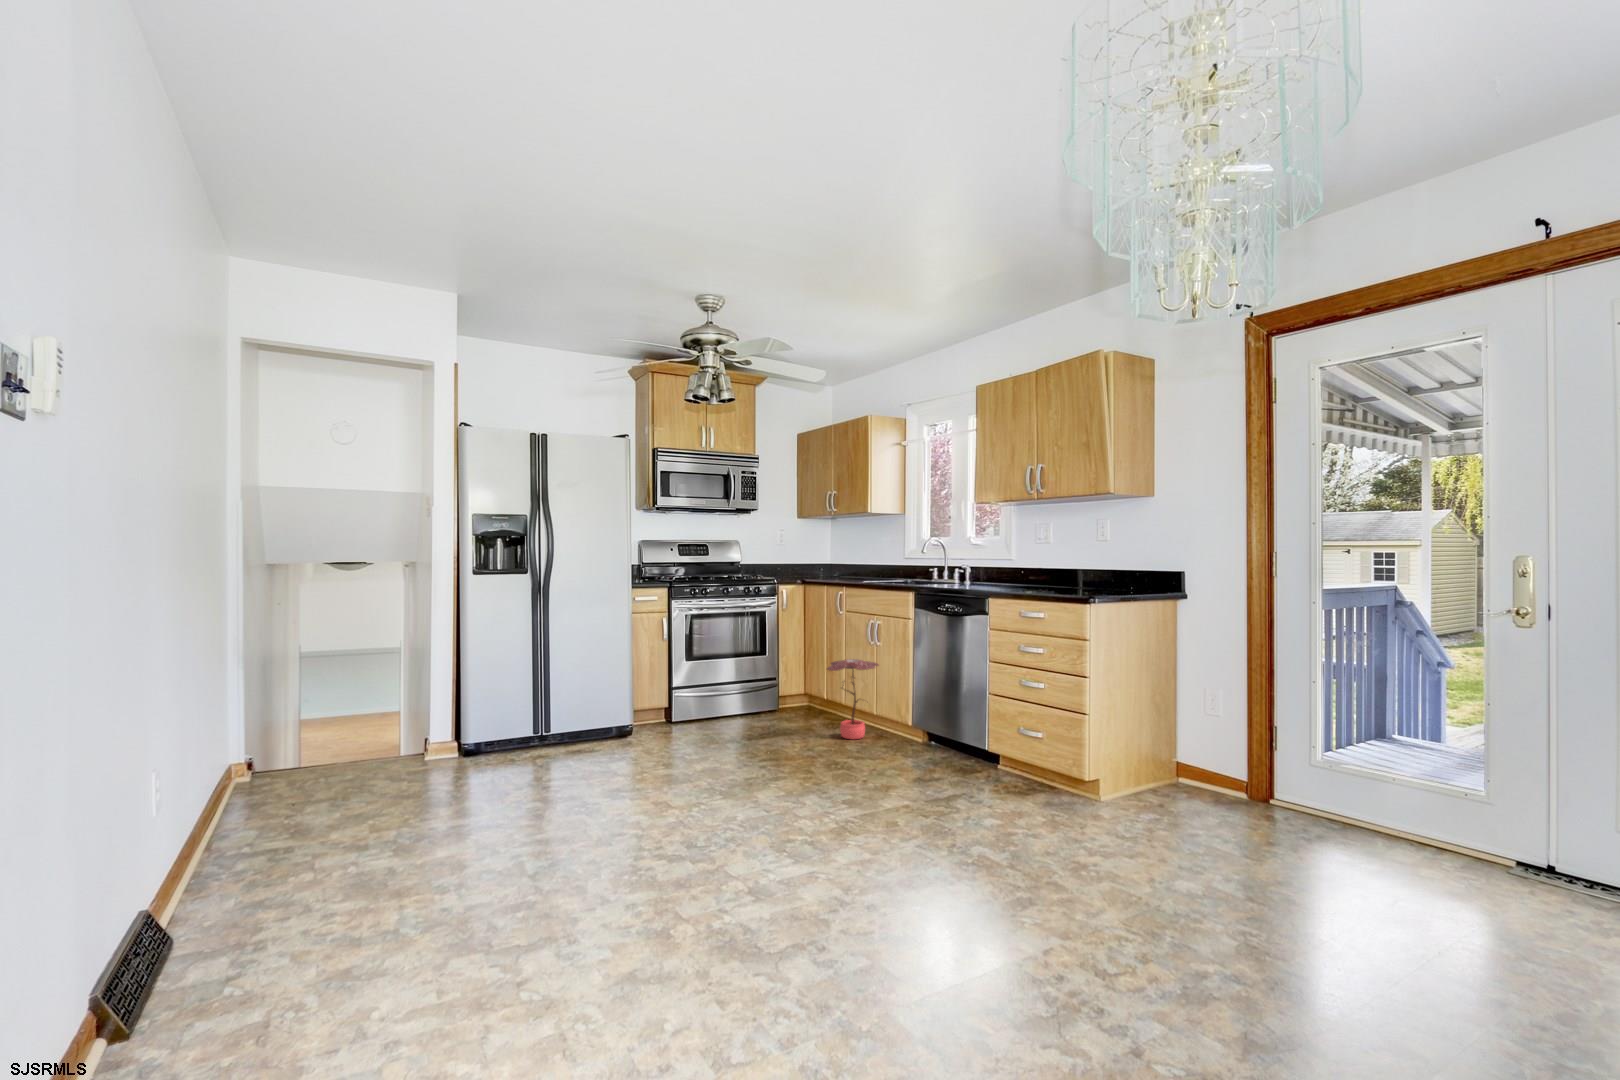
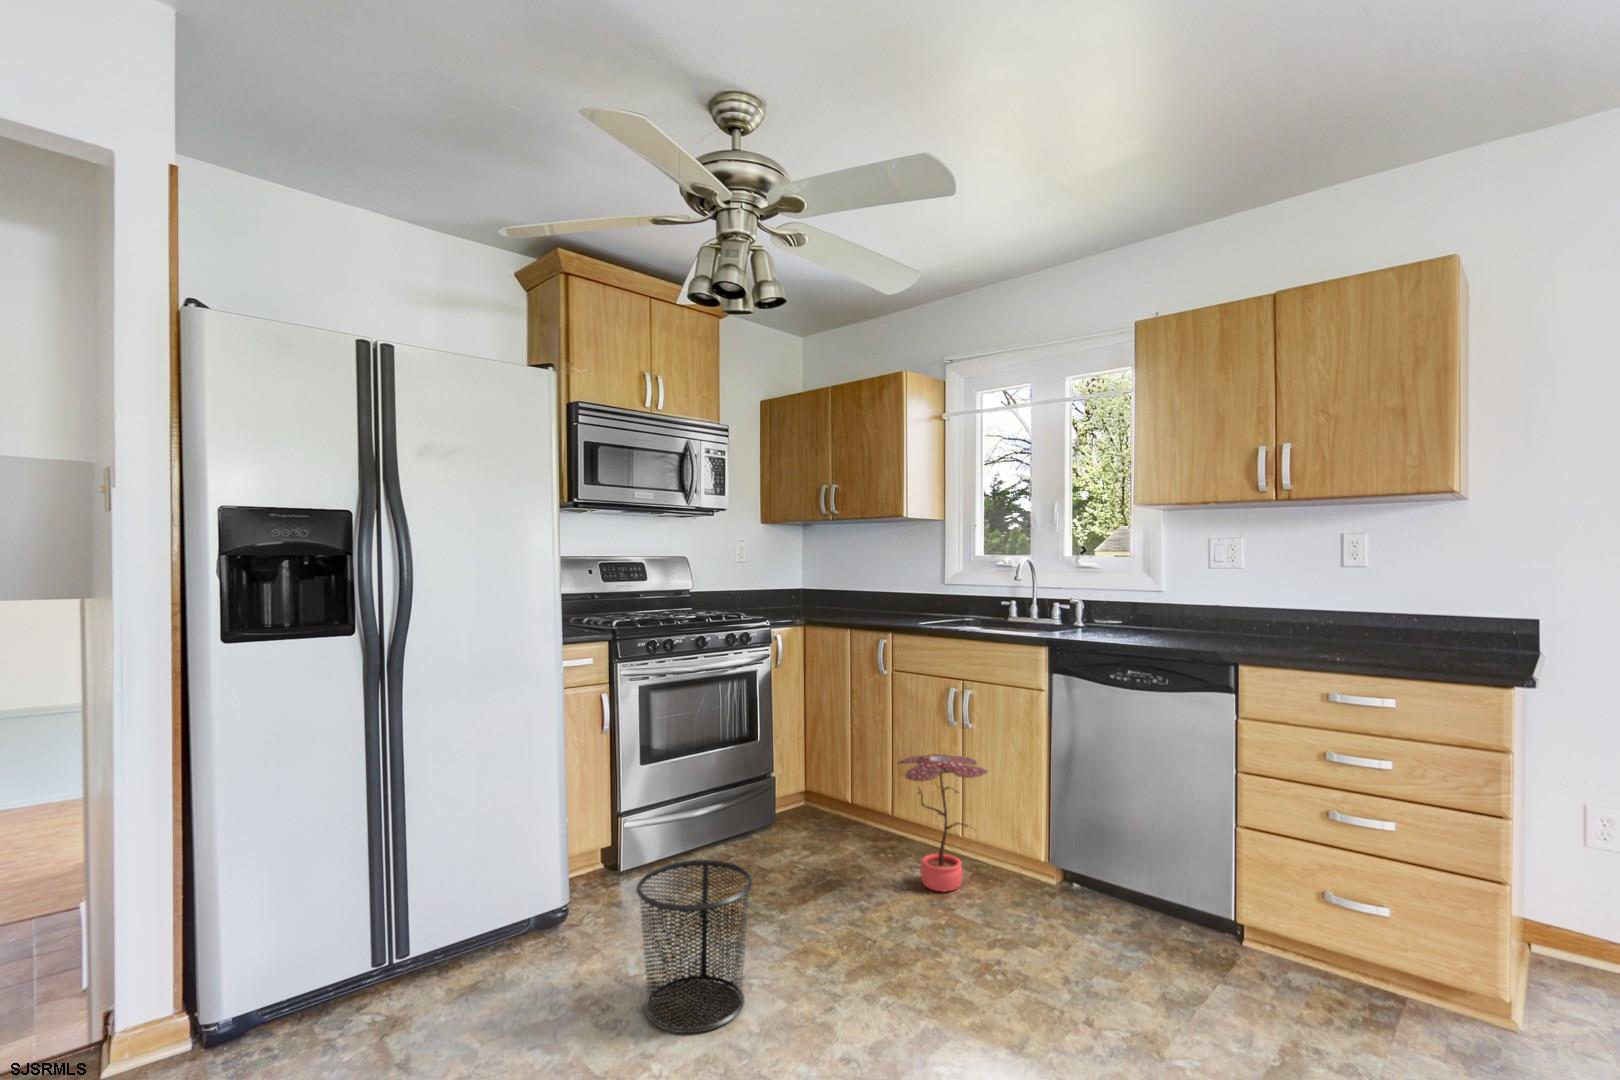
waste bin: none [649,695,709,770] -> present [636,860,753,1033]

